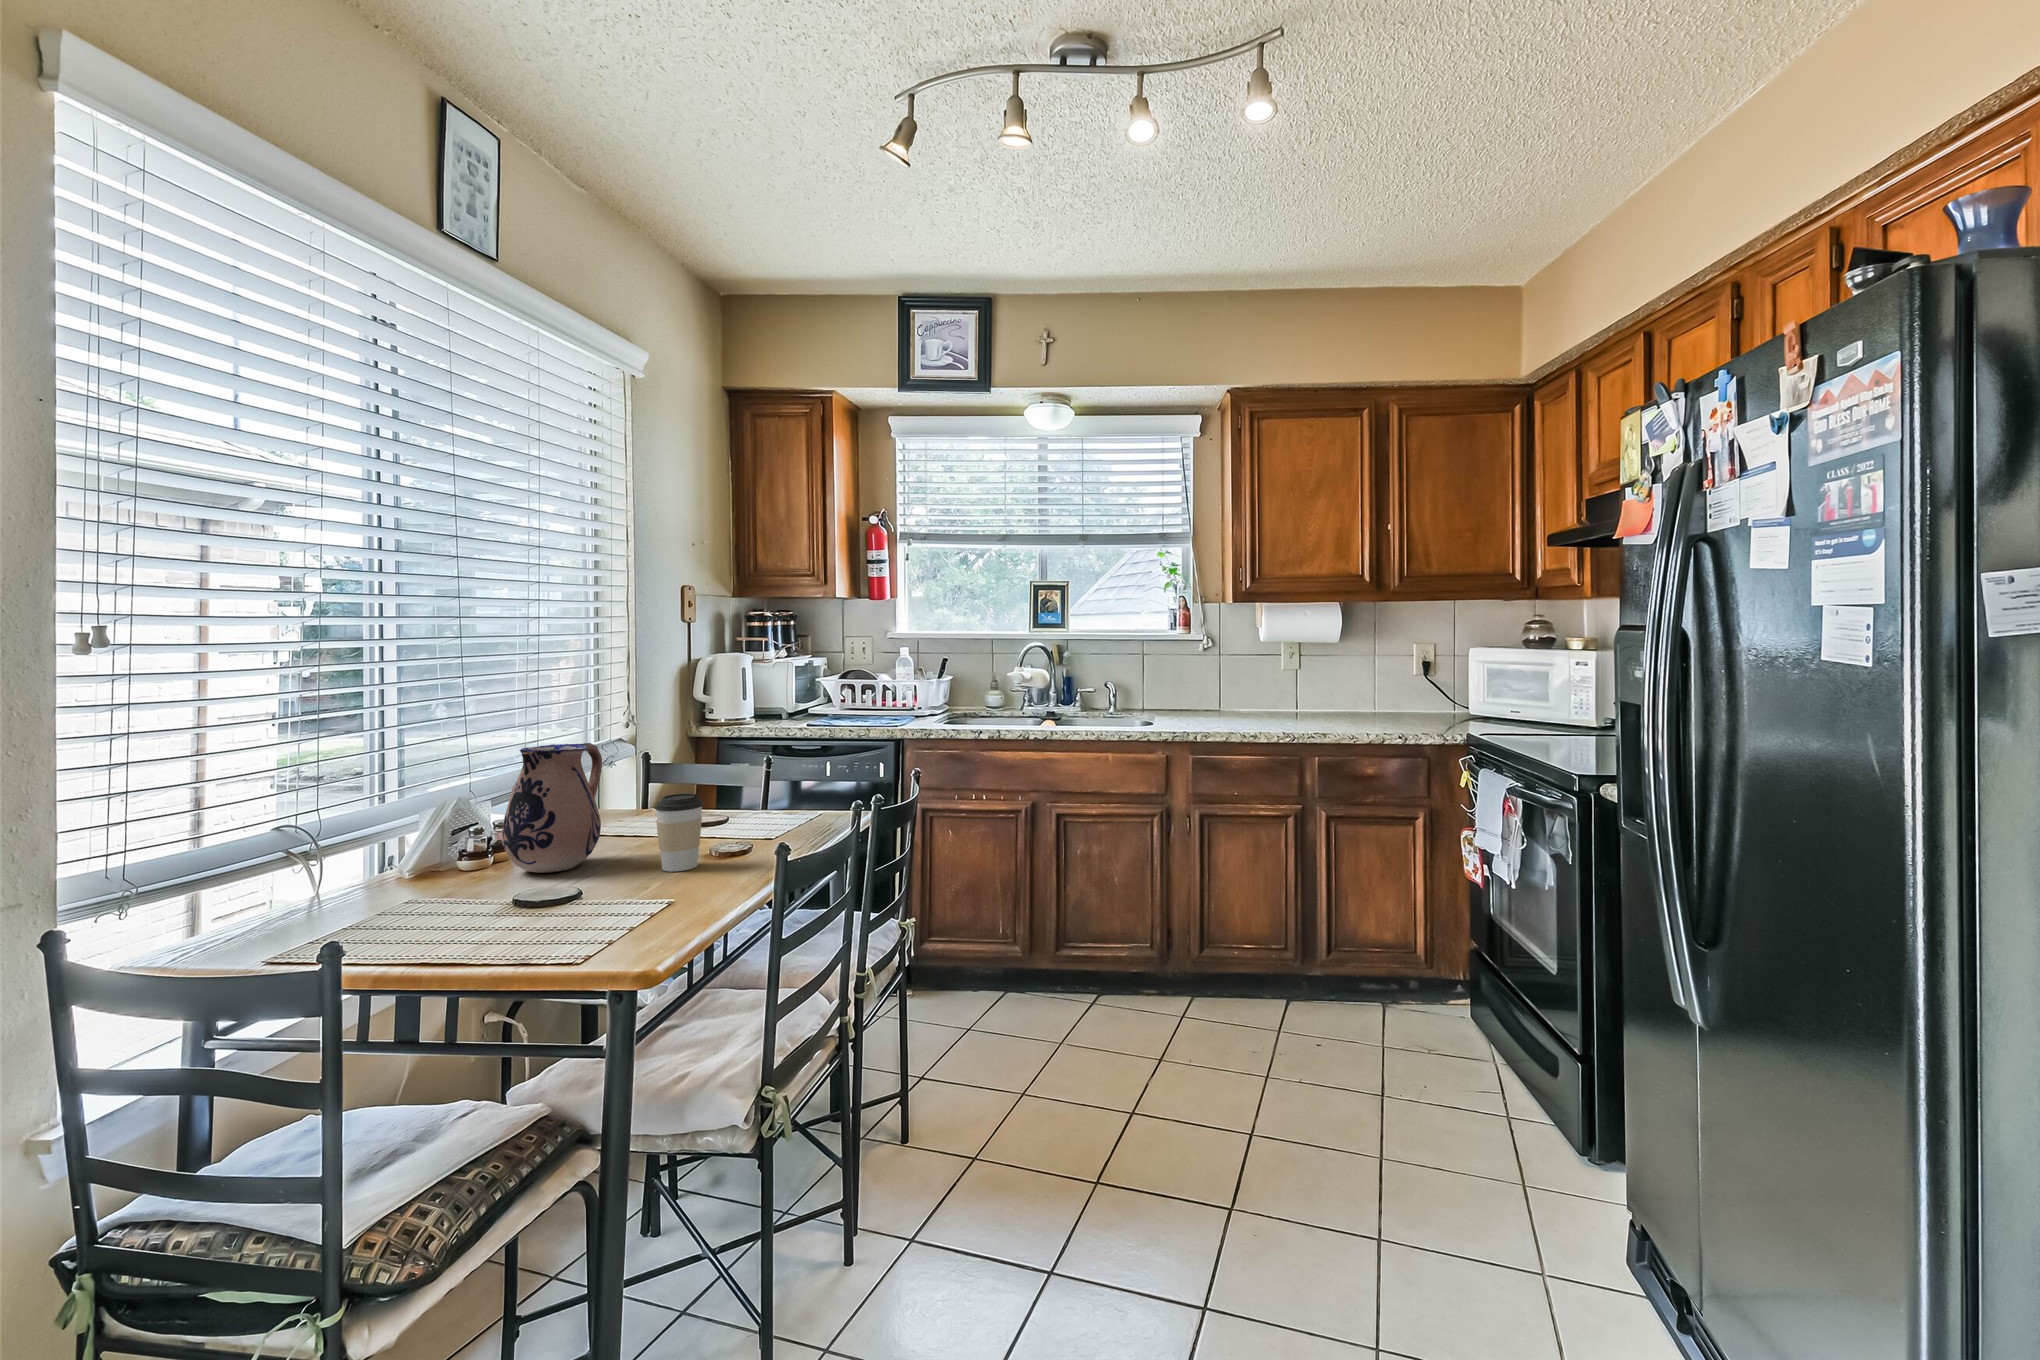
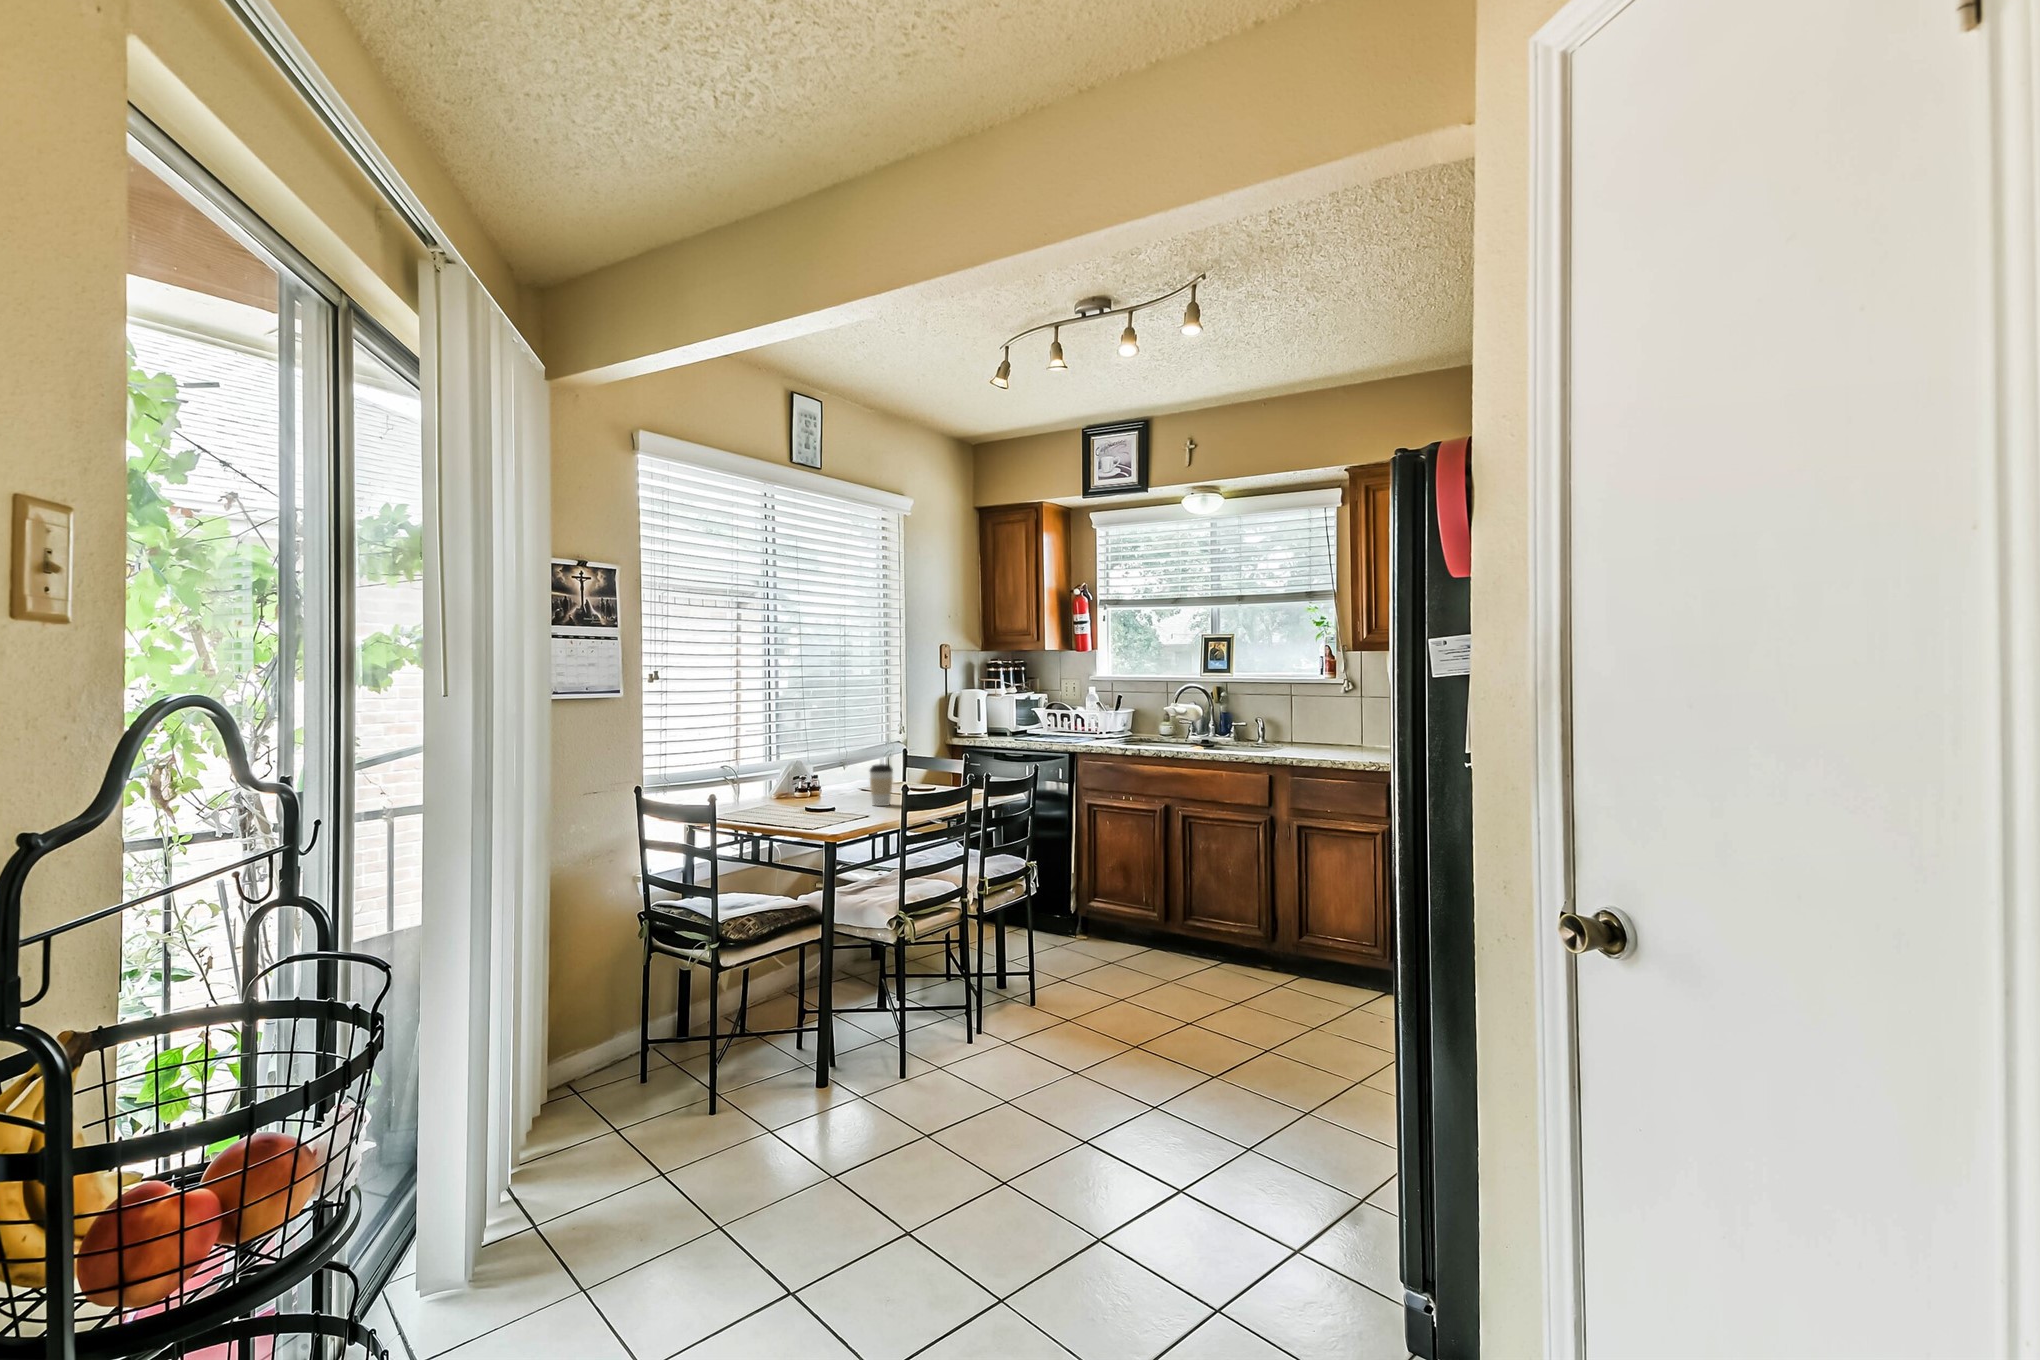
ceramic pitcher: present [502,743,602,873] -> none [804,735,854,801]

